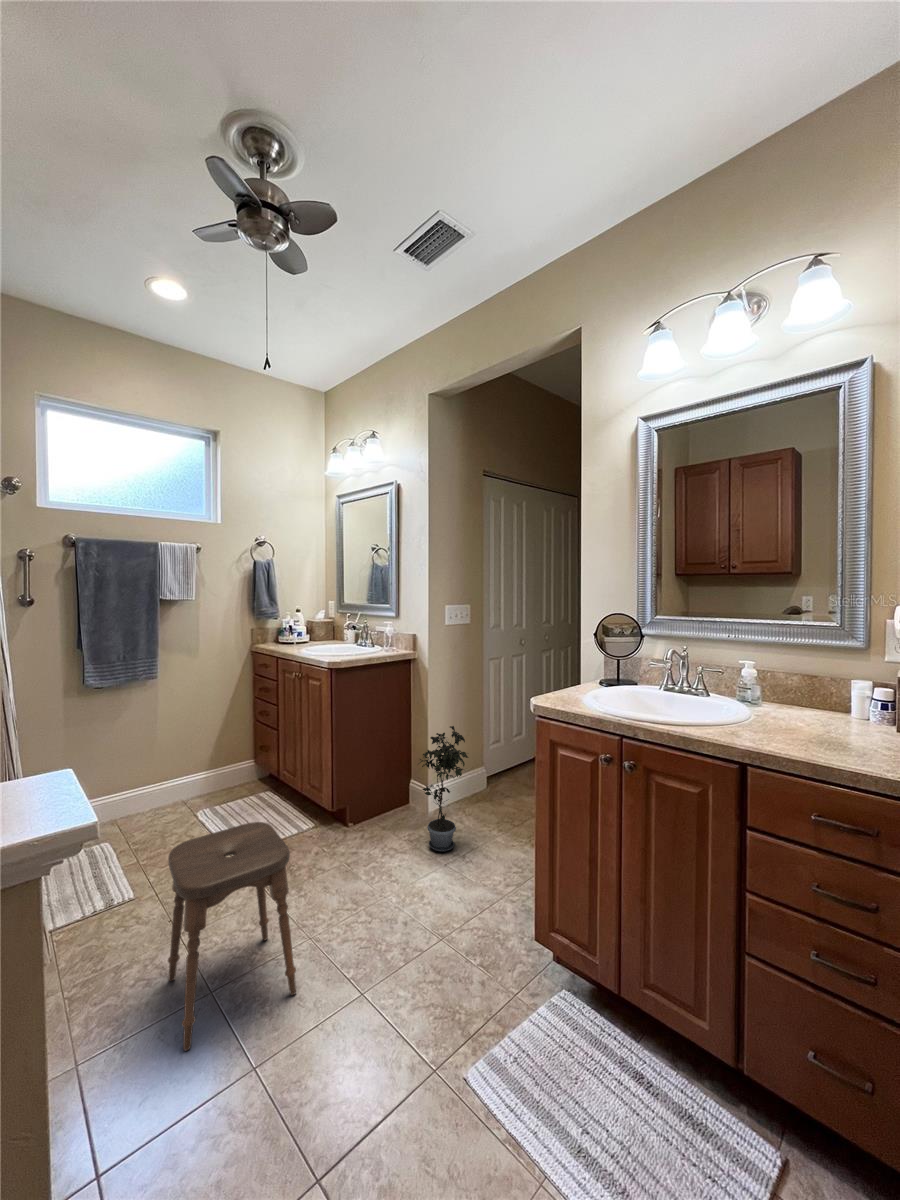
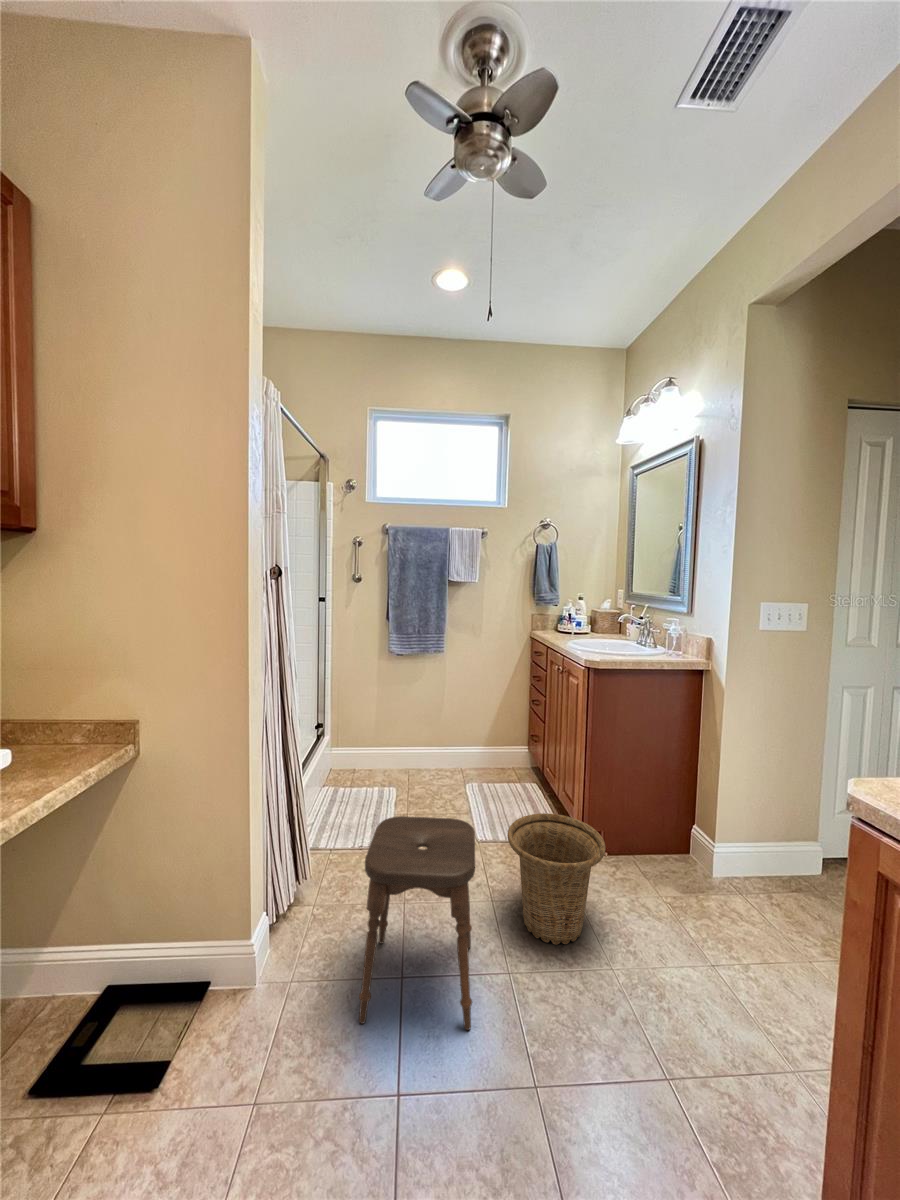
potted plant: present [418,726,468,852] -> none [684,775,772,948]
basket: none [286,796,370,904] -> present [507,813,605,945]

